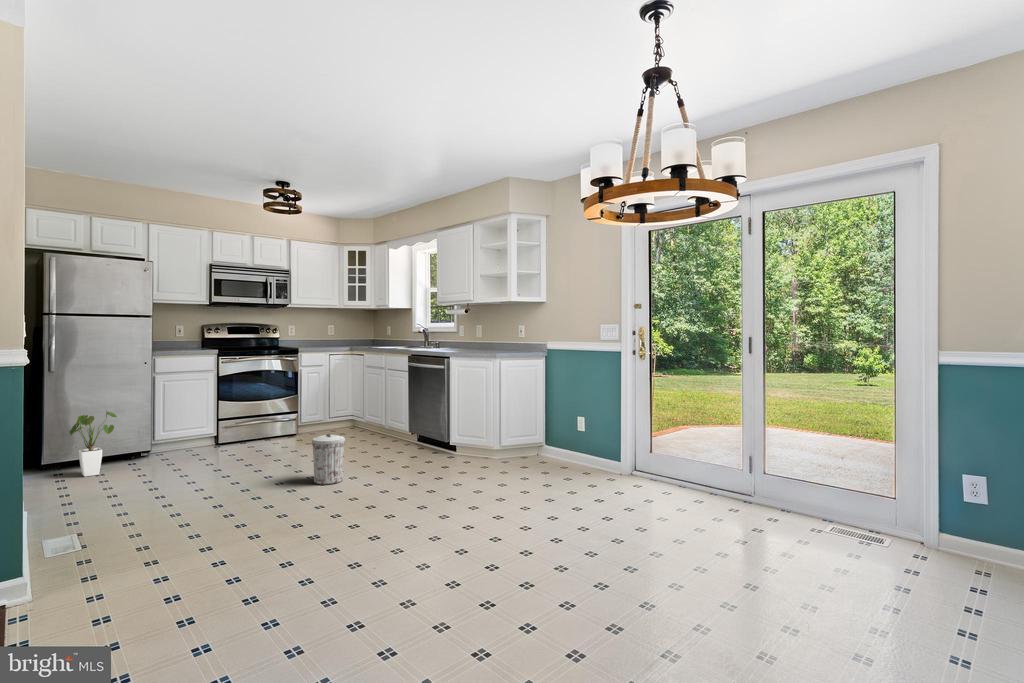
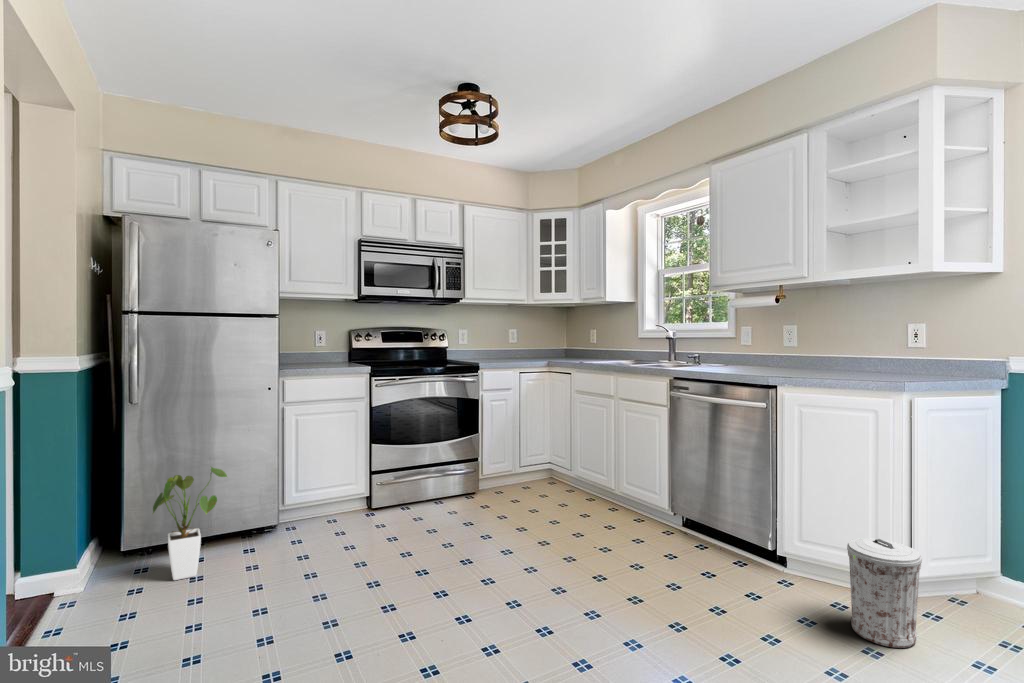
trash can: present [312,434,345,485] -> present [847,538,922,648]

